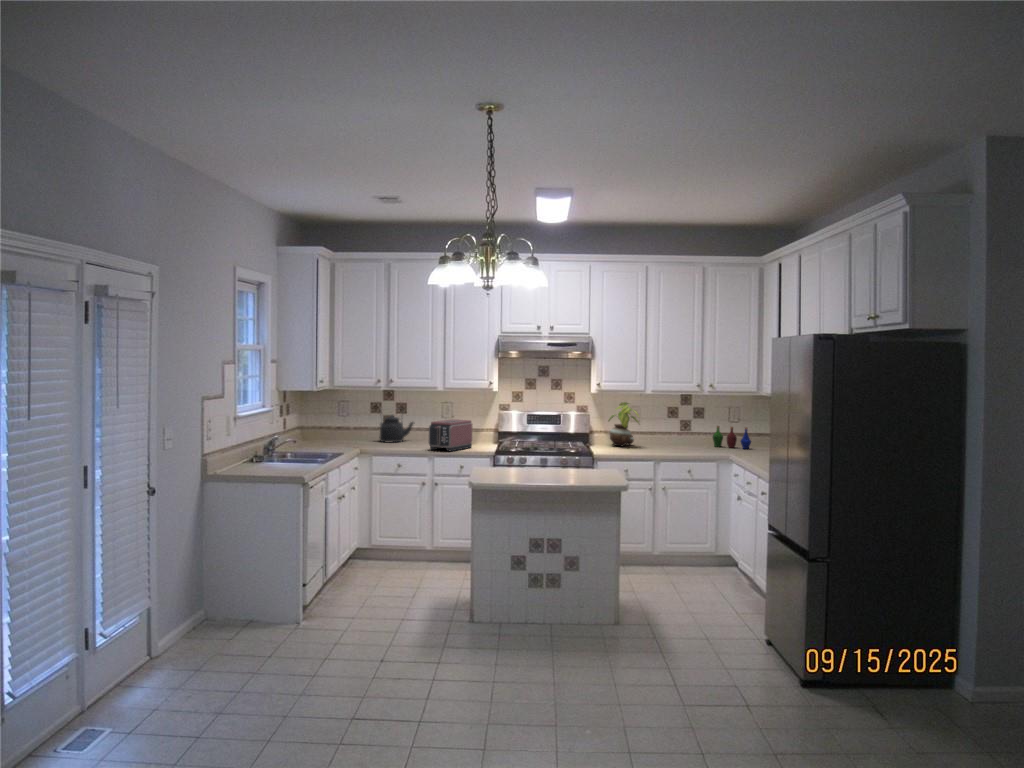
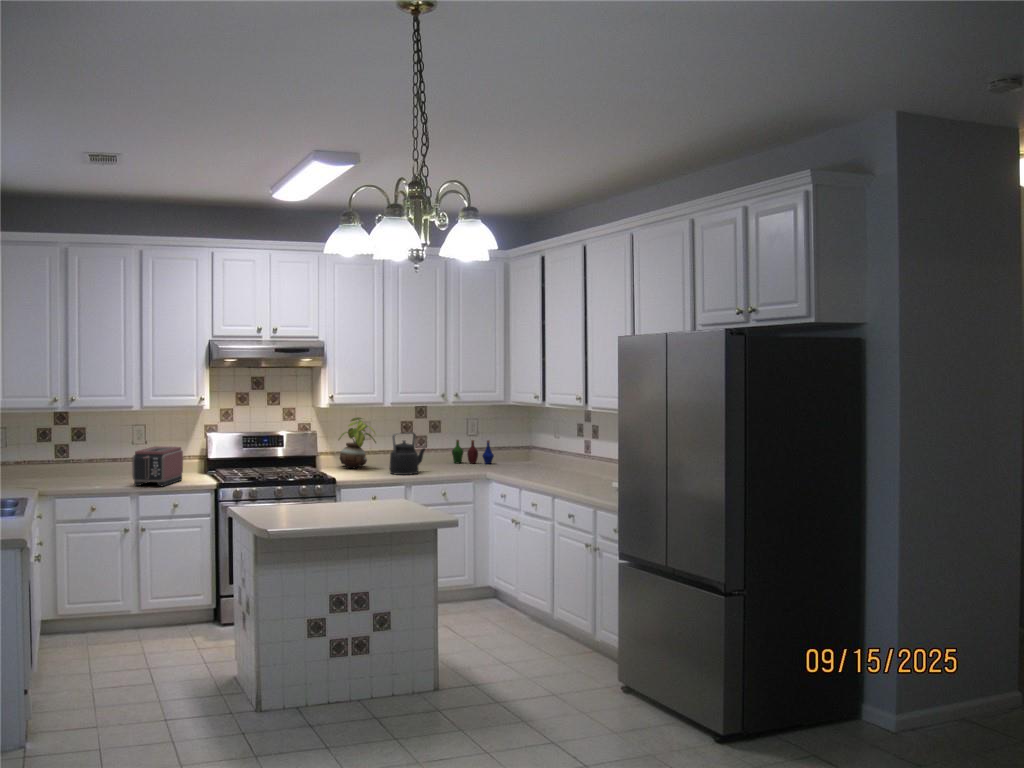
kettle: present [379,415,413,443] -> present [389,433,425,475]

